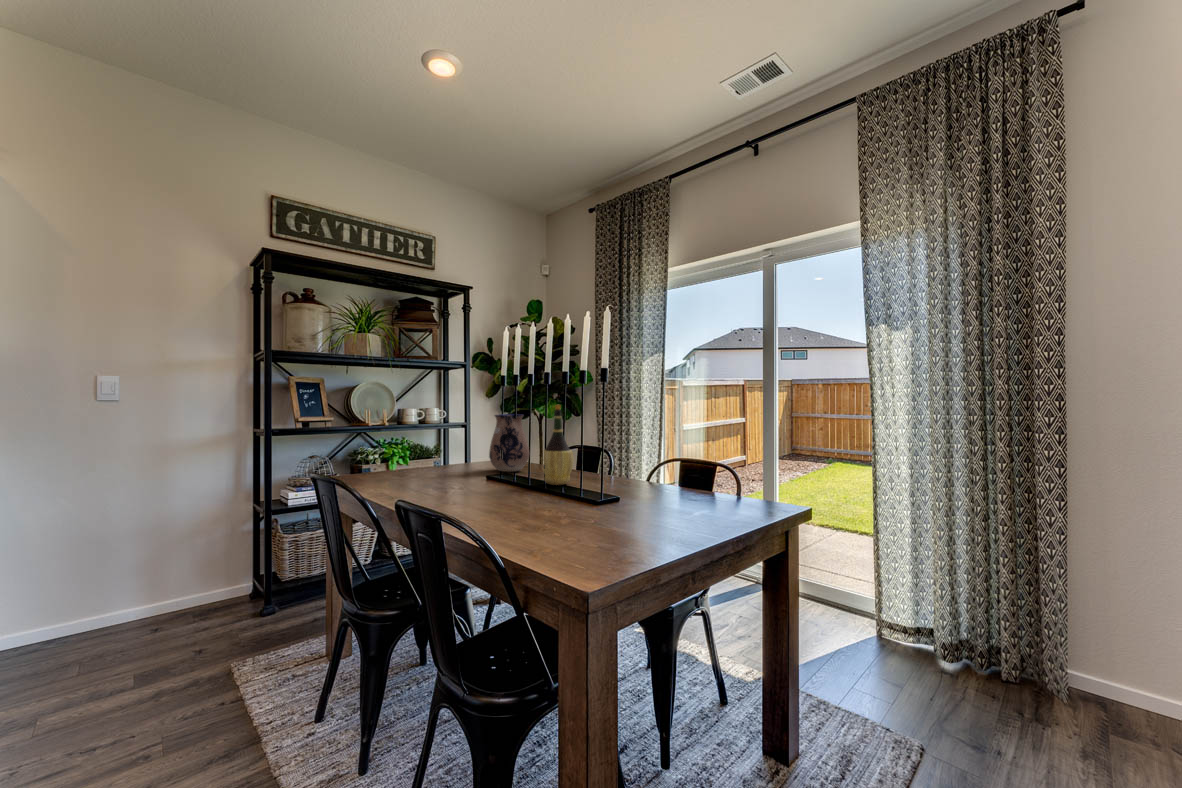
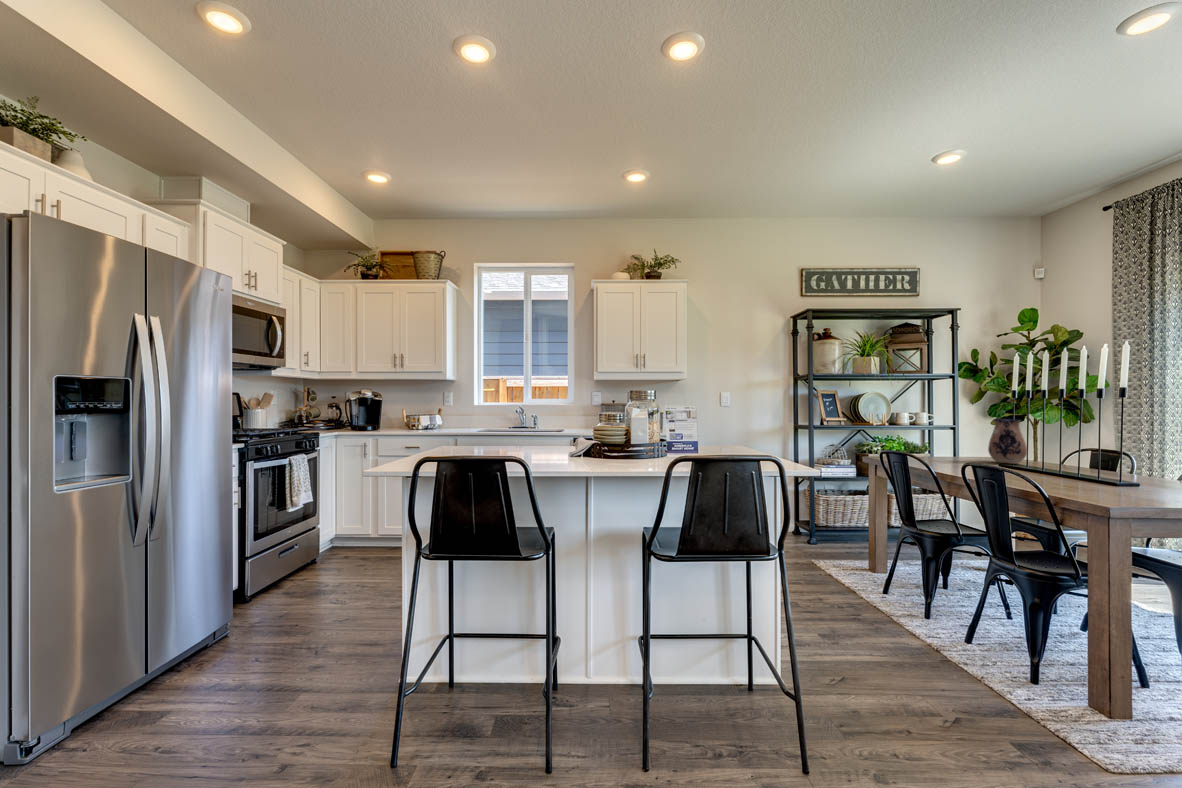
wine bottle: present [541,405,573,485] -> none [1039,413,1072,473]

